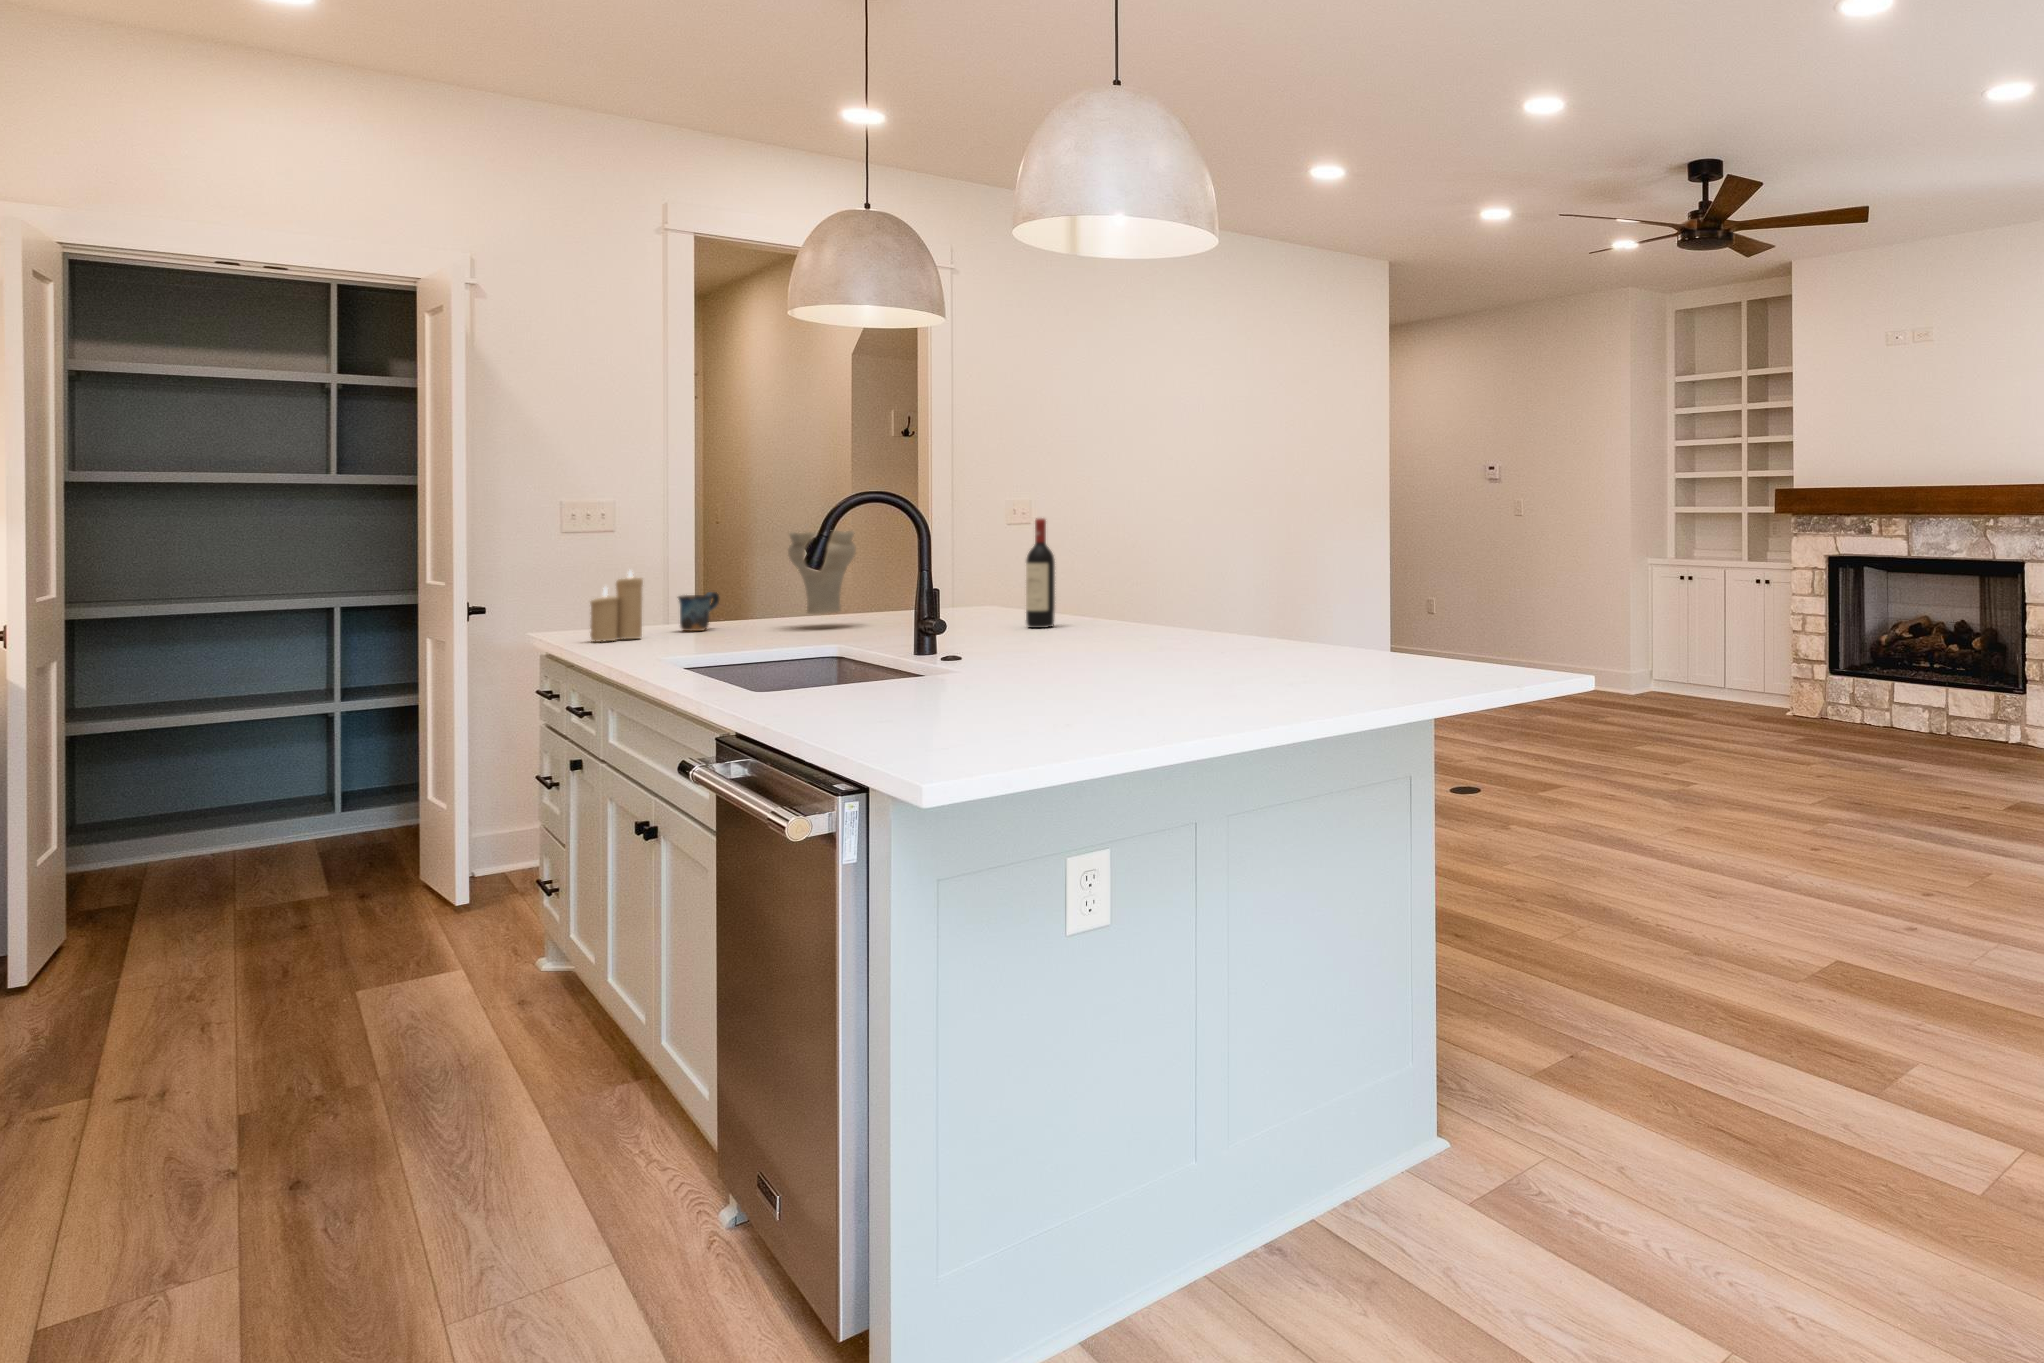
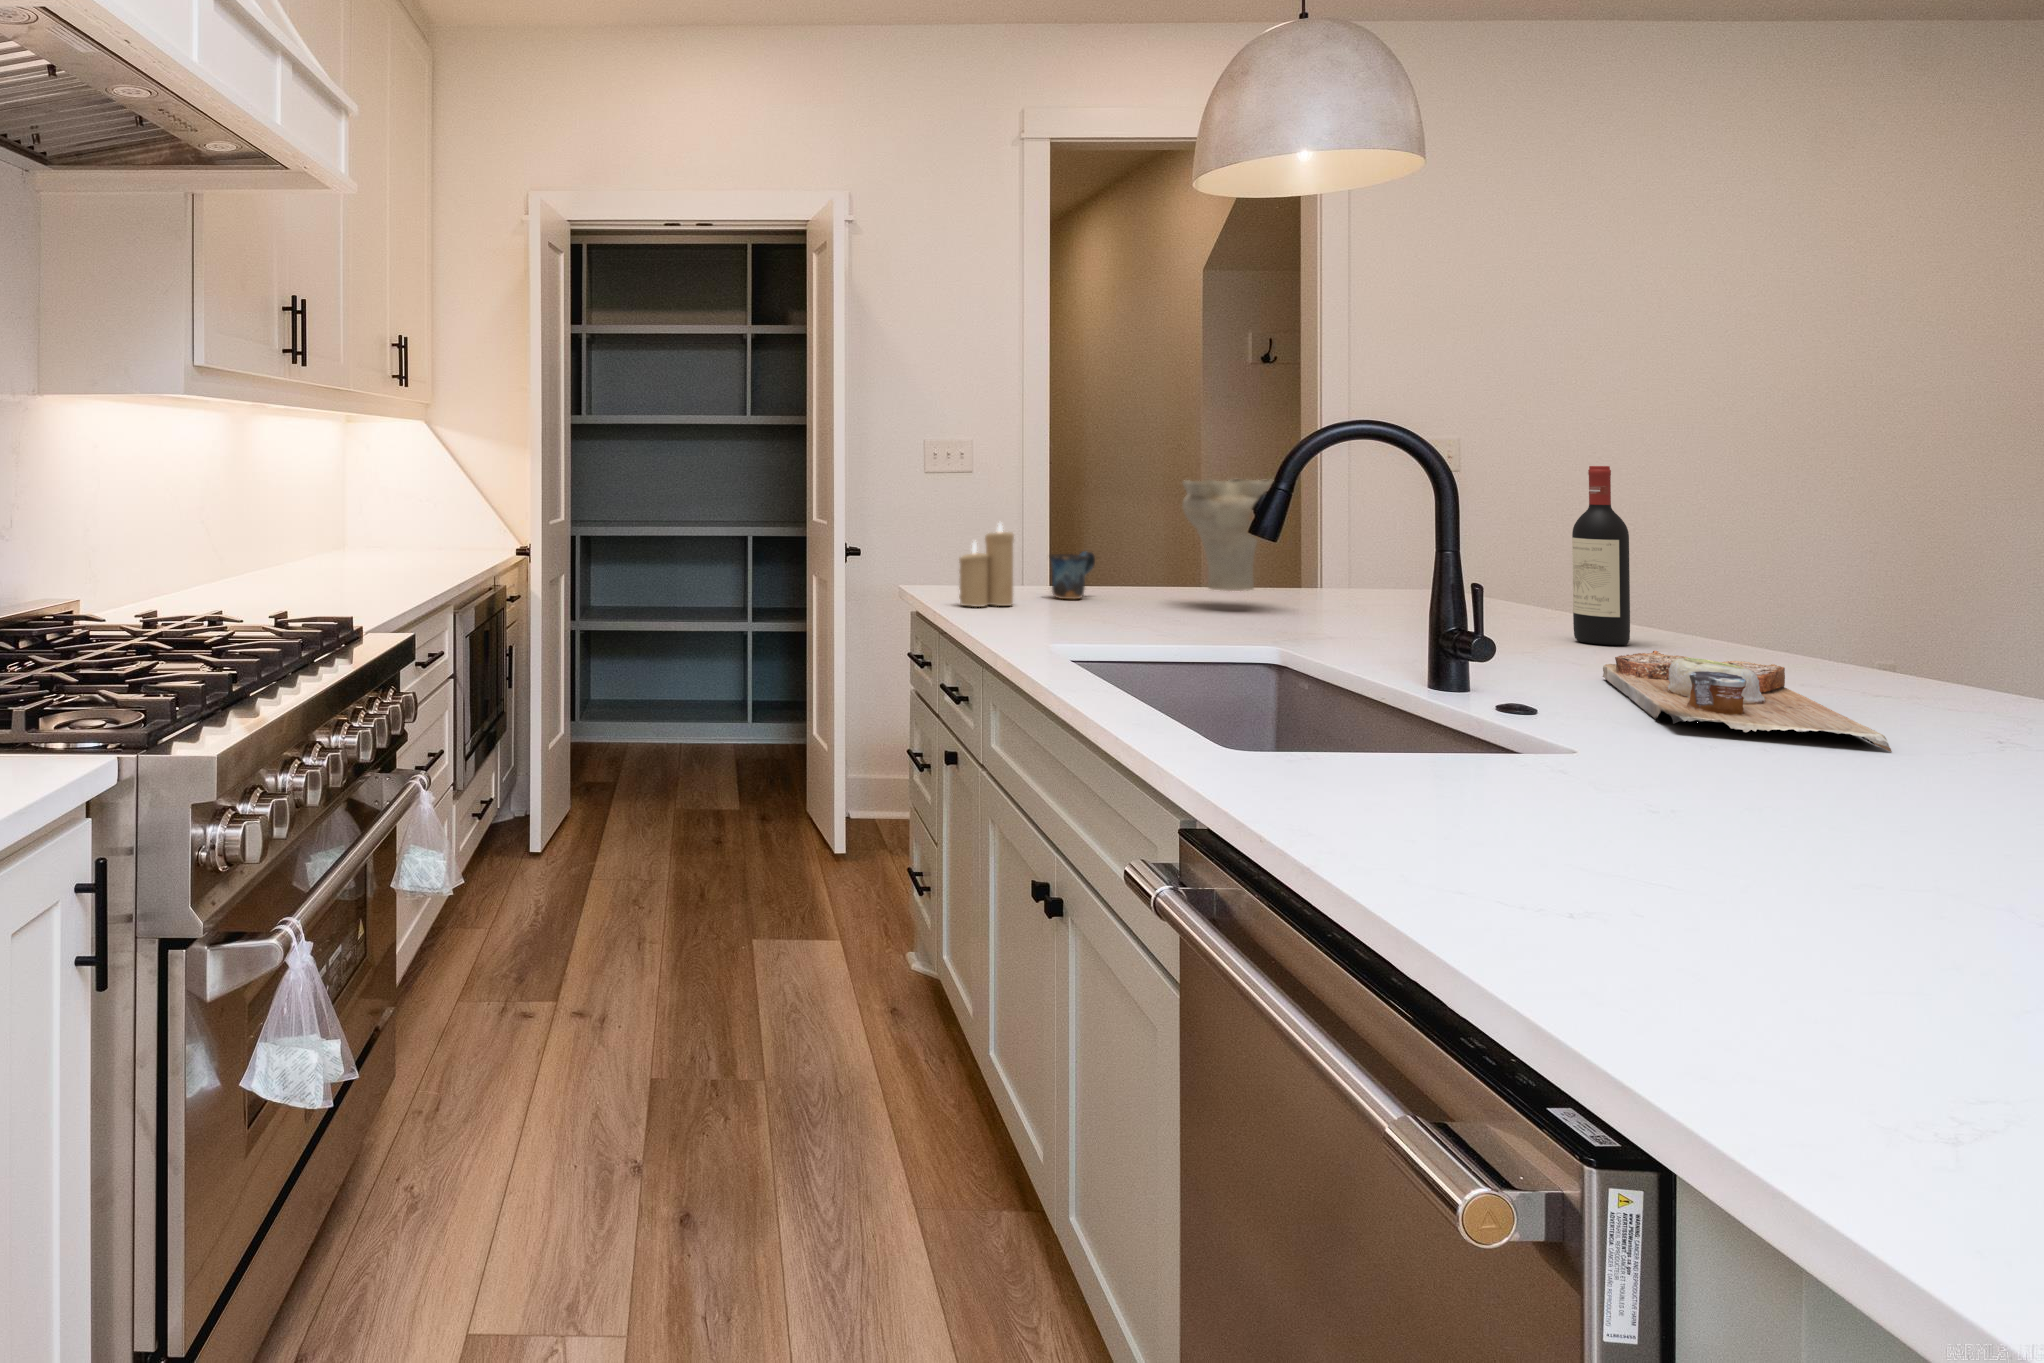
cutting board: none [1015,623,1103,657] -> present [1603,651,1892,752]

